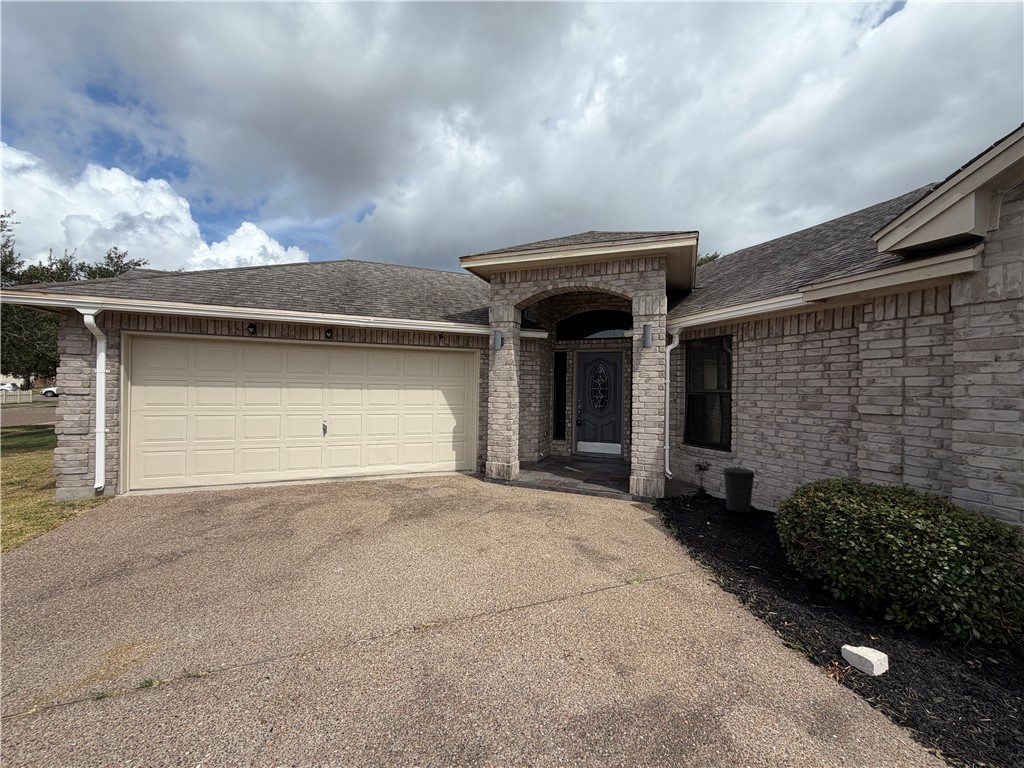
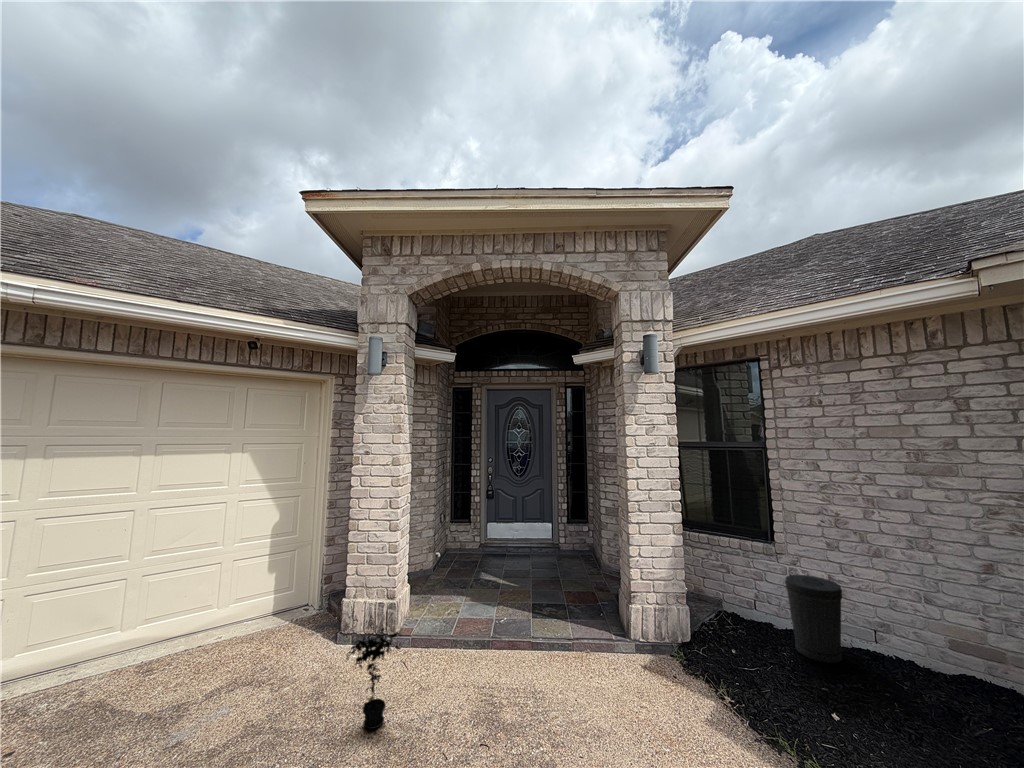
potted plant: present [695,462,711,497] -> present [346,628,400,729]

